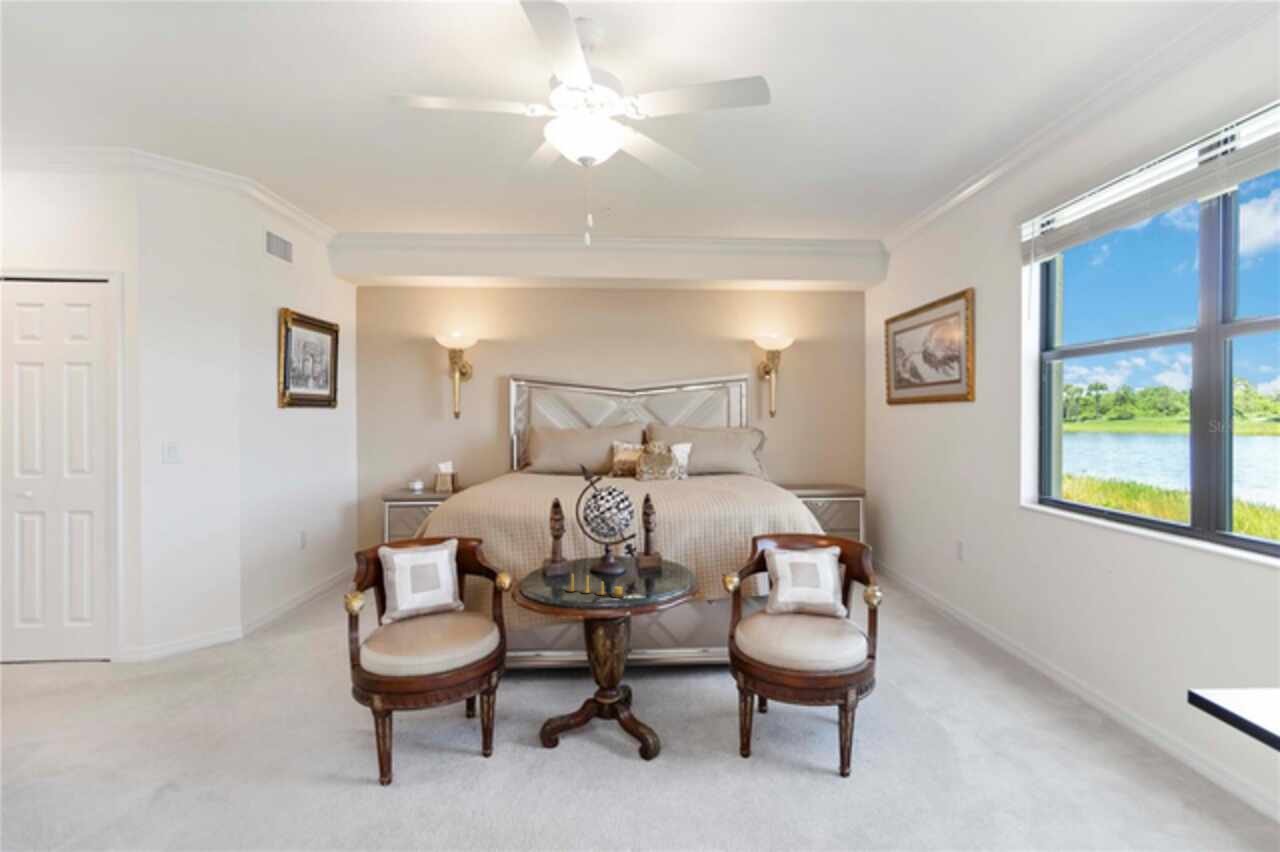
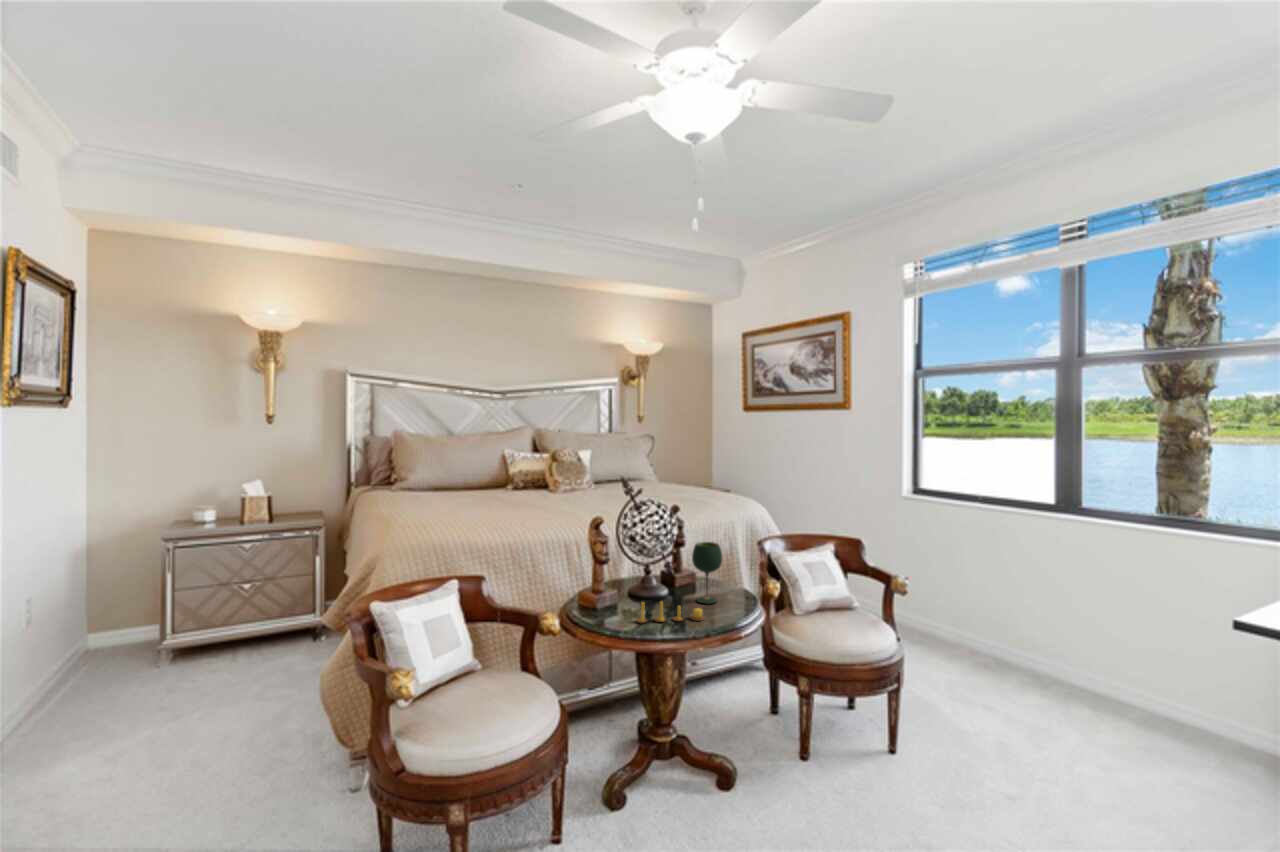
wine glass: none [638,528,666,586] -> present [692,542,722,604]

